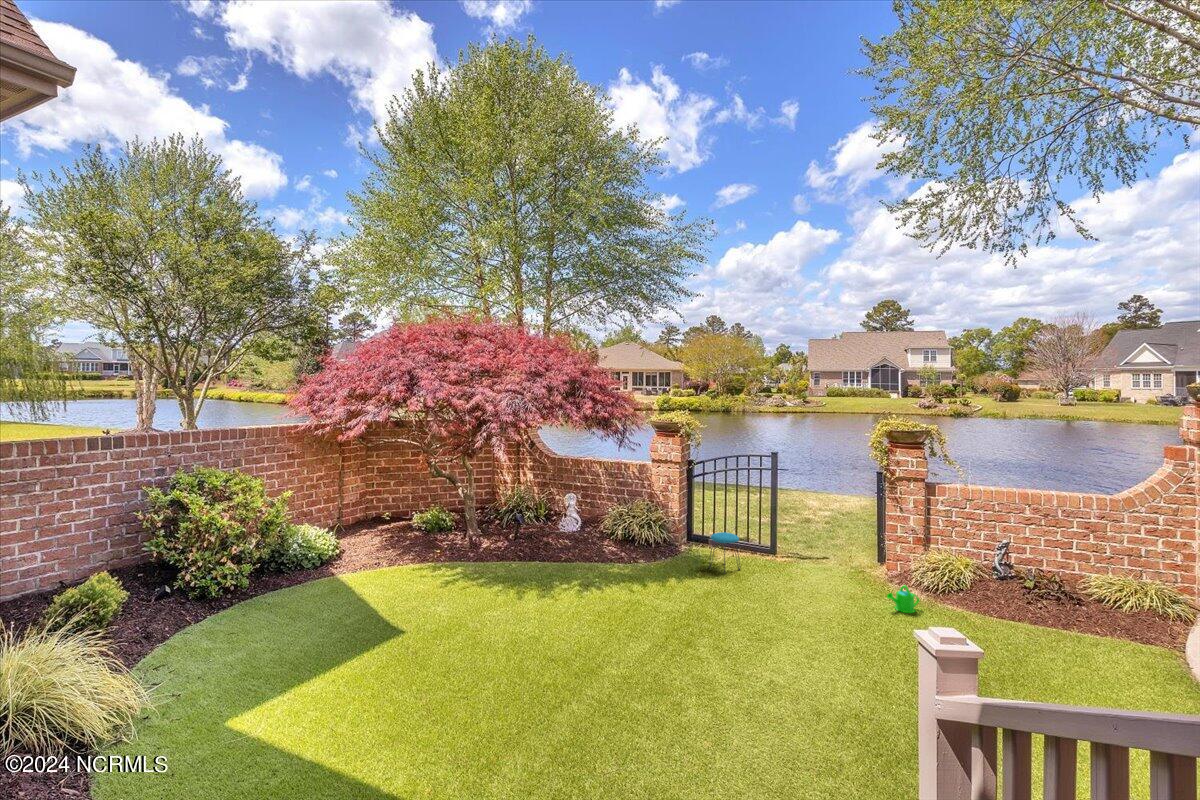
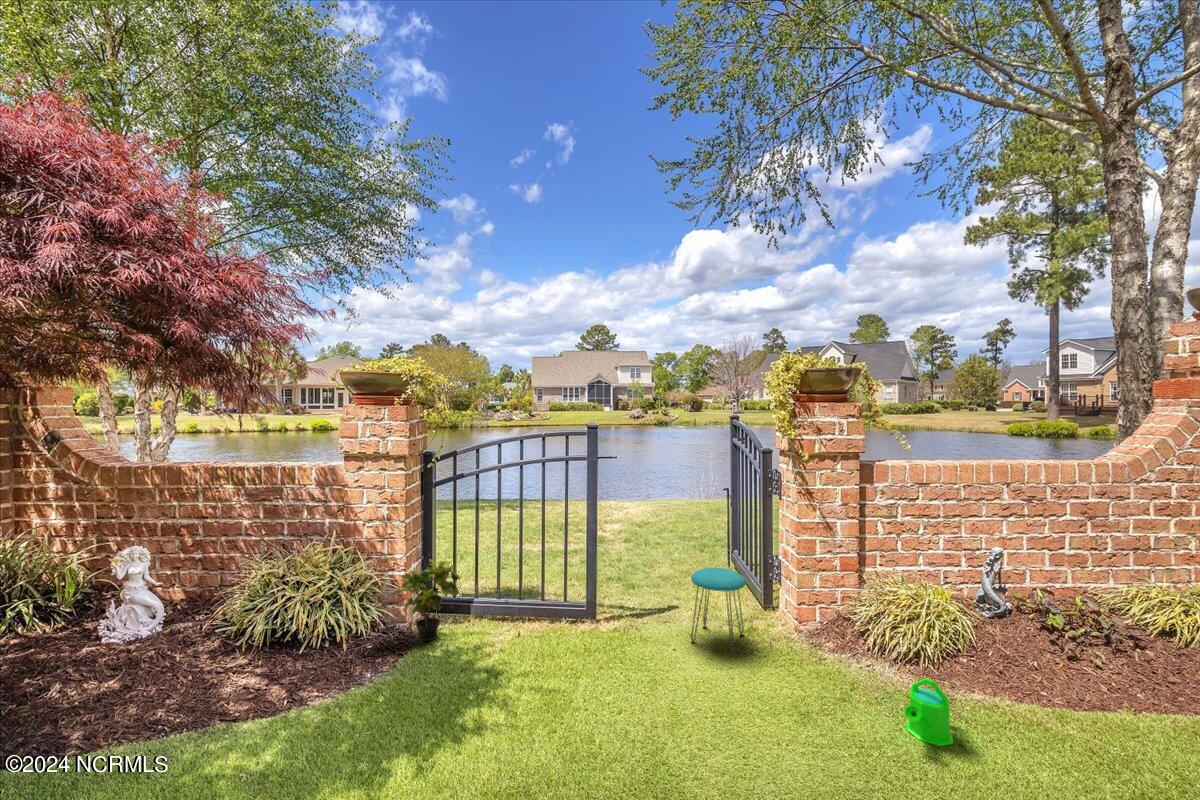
potted plant: none [674,512,704,549] -> present [396,559,460,641]
stool: present [709,532,740,574] -> present [691,567,746,652]

